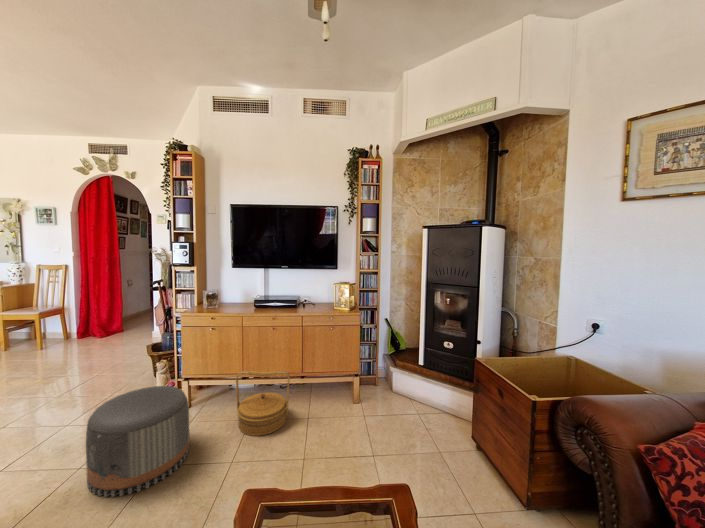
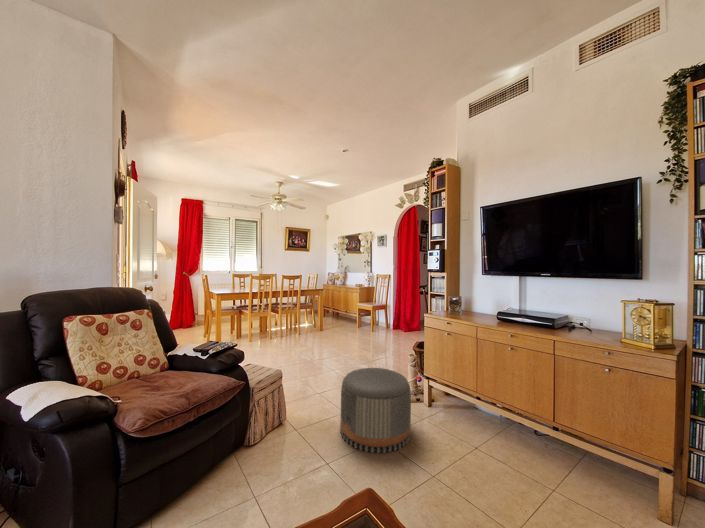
woven basket: present [236,371,290,436] -> none [459,387,526,480]

